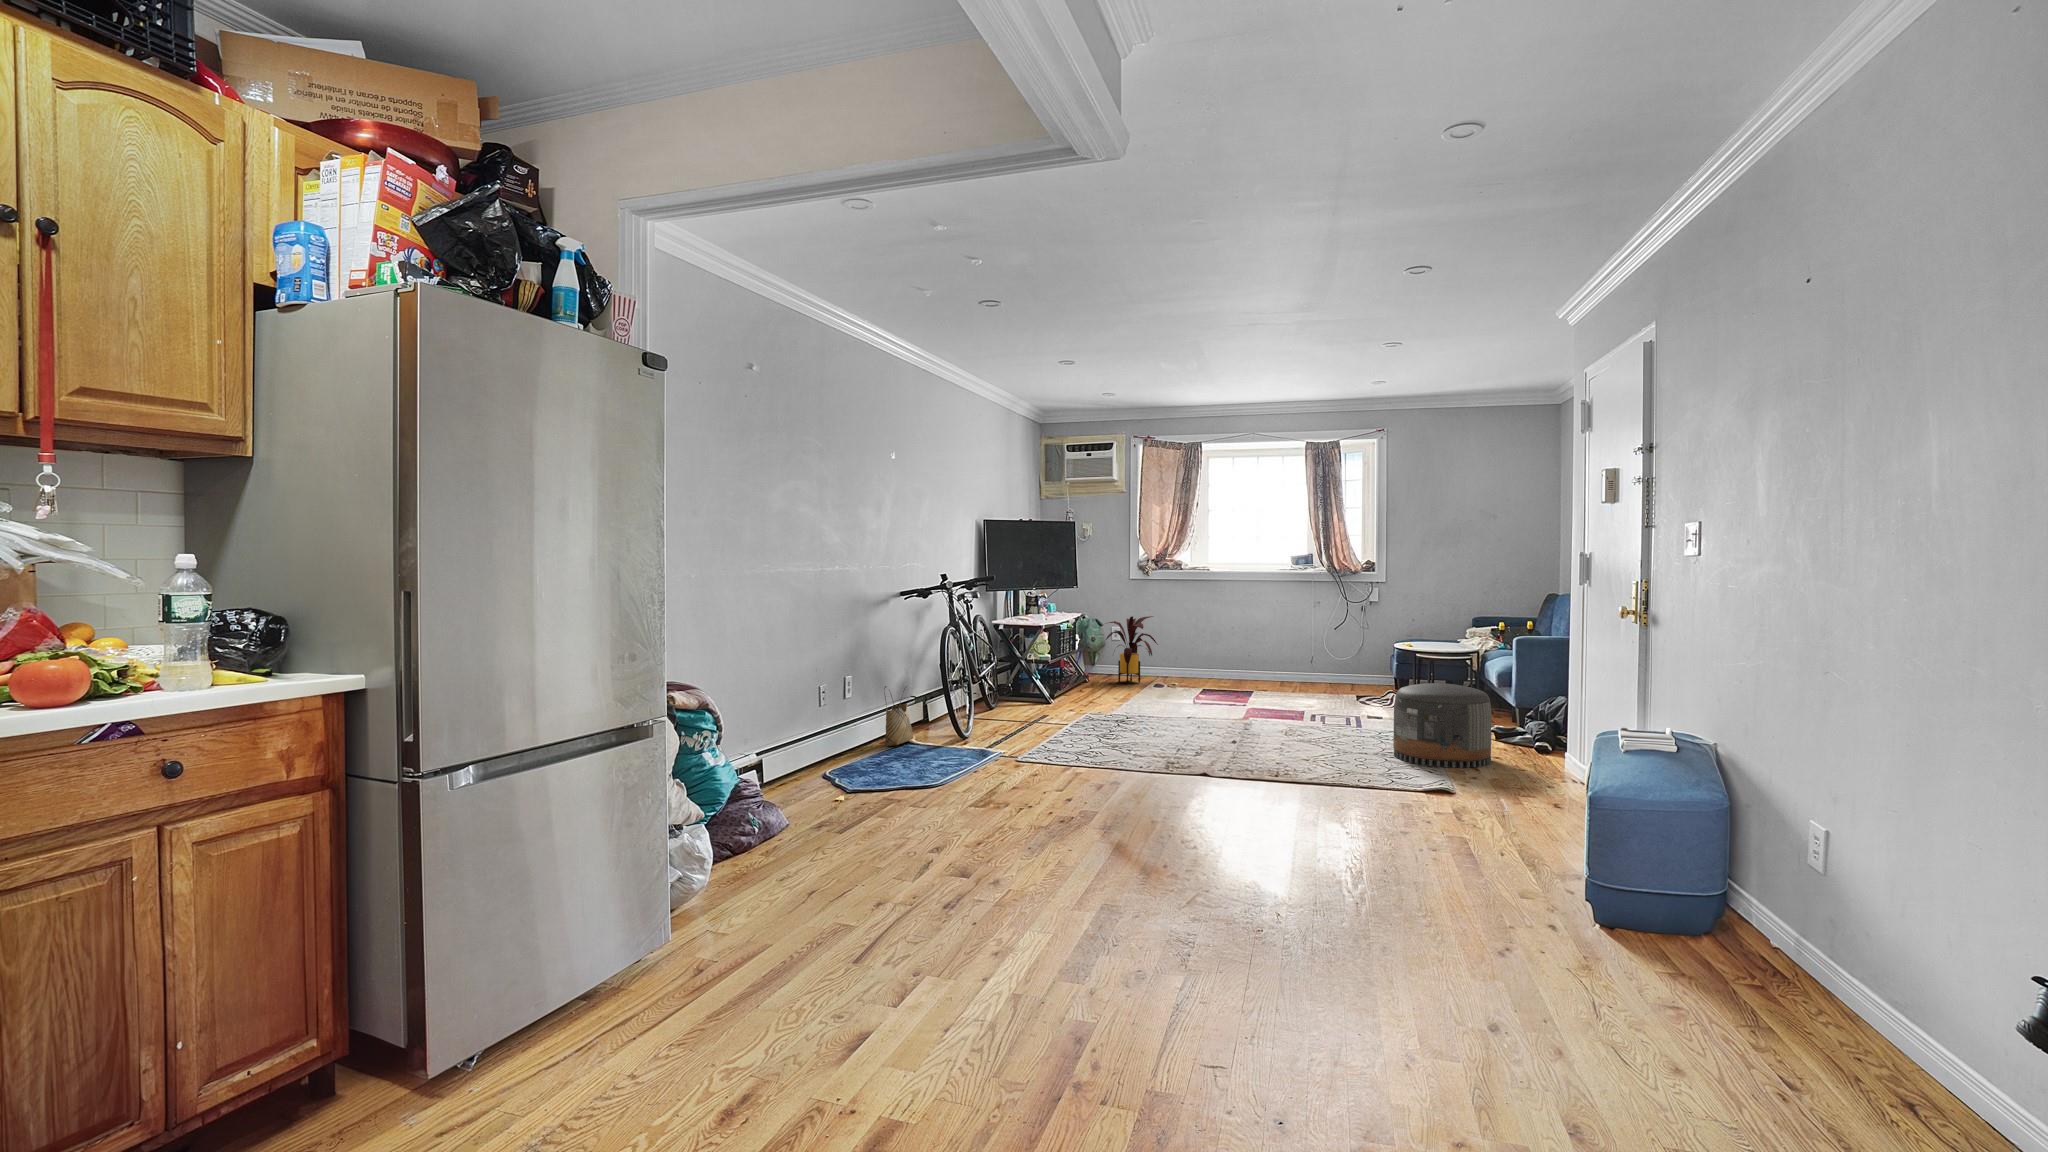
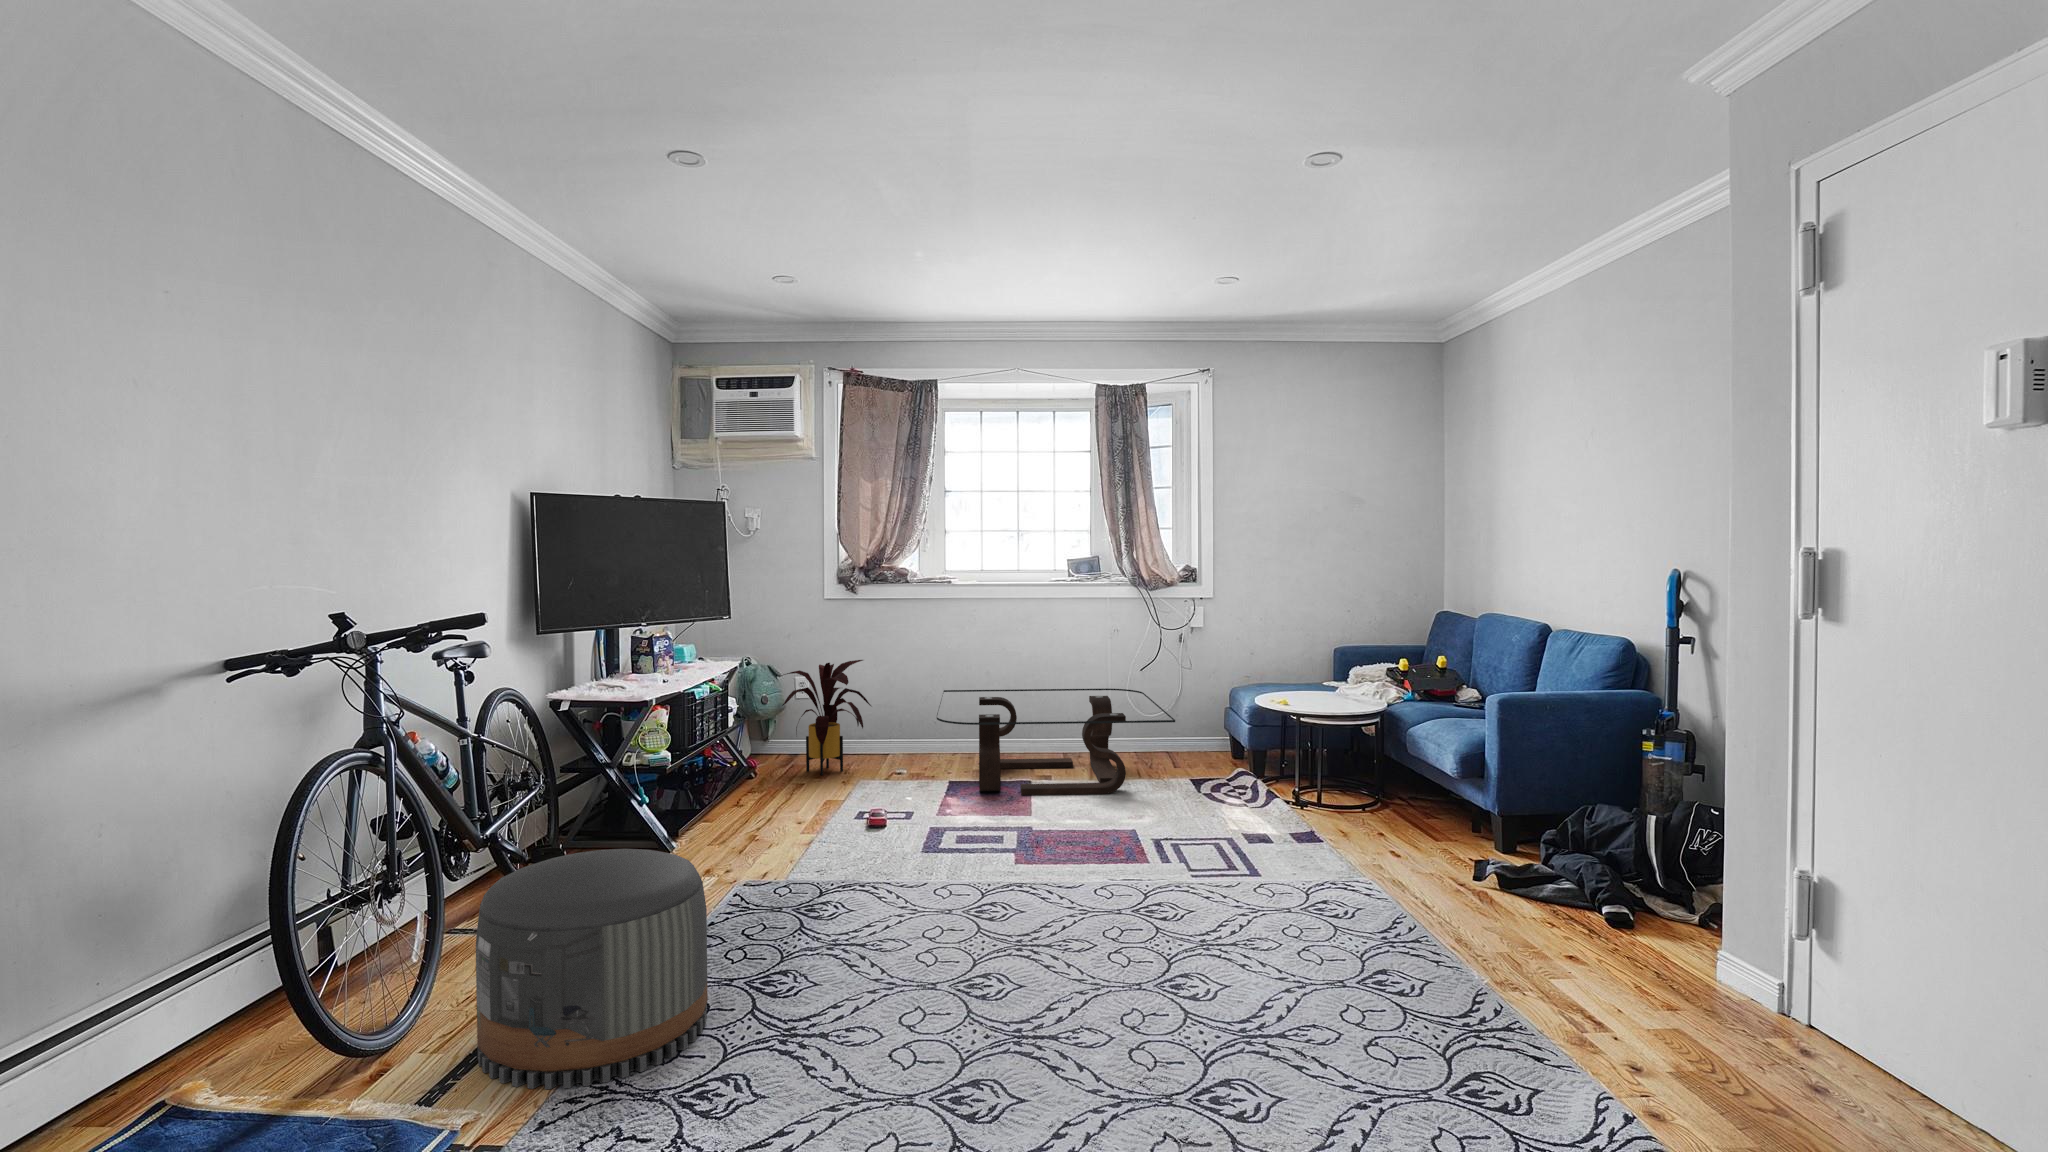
coffee table: none [1194,637,1338,698] -> present [937,689,1175,795]
pouf: present [1393,683,1492,768] -> present [476,849,708,1089]
woven basket: present [884,686,913,746] -> none [122,926,245,1114]

